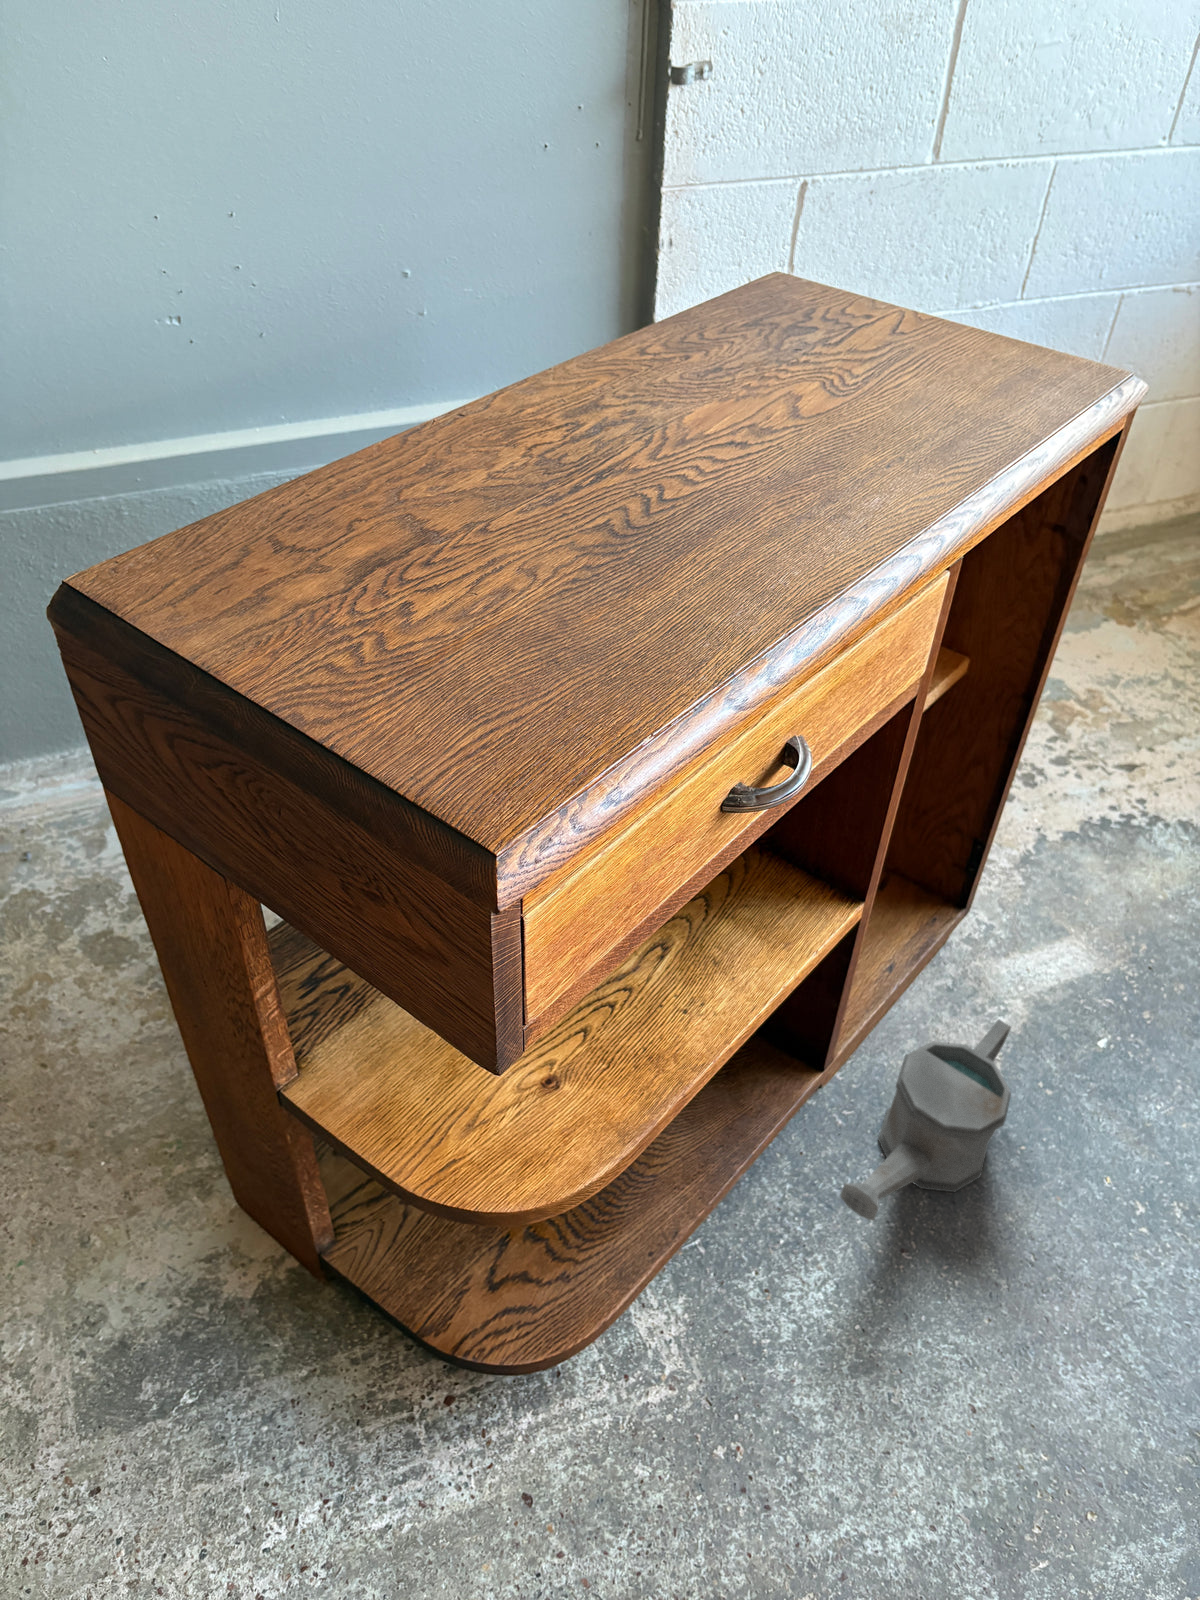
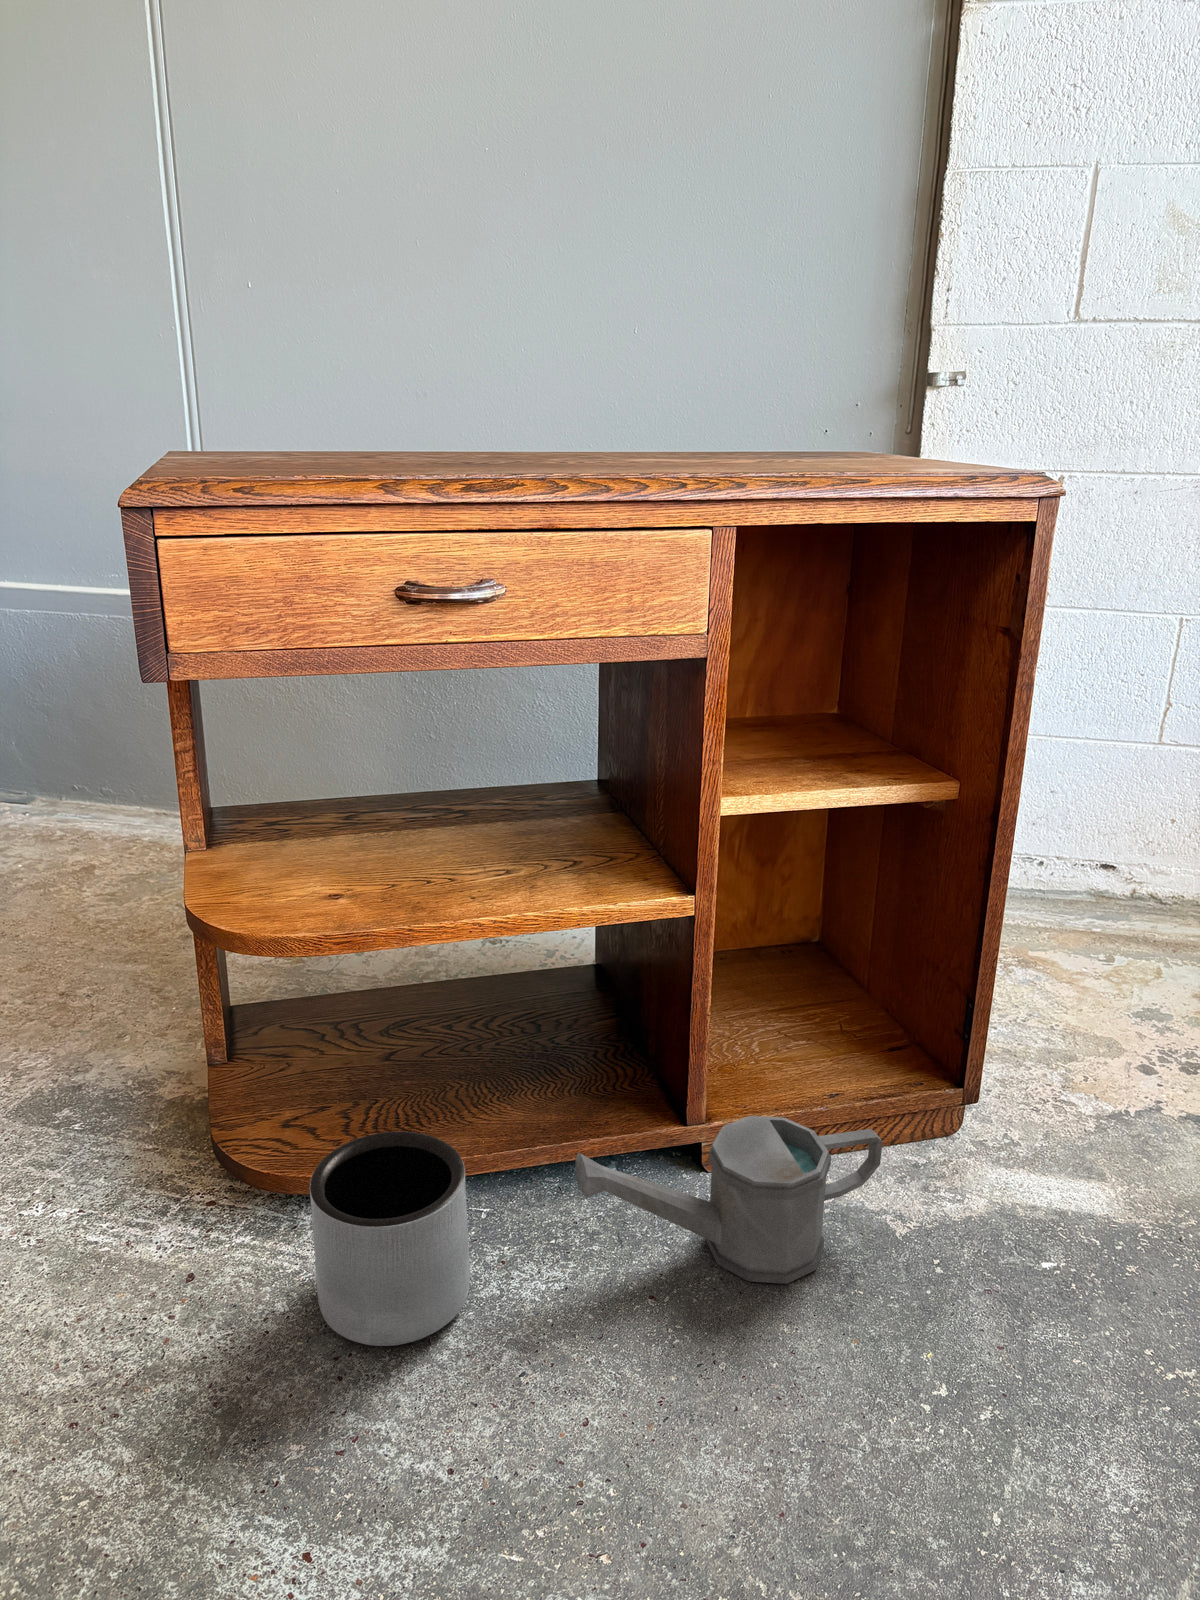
planter: none [652,1246,825,1467] -> present [310,1131,470,1346]

